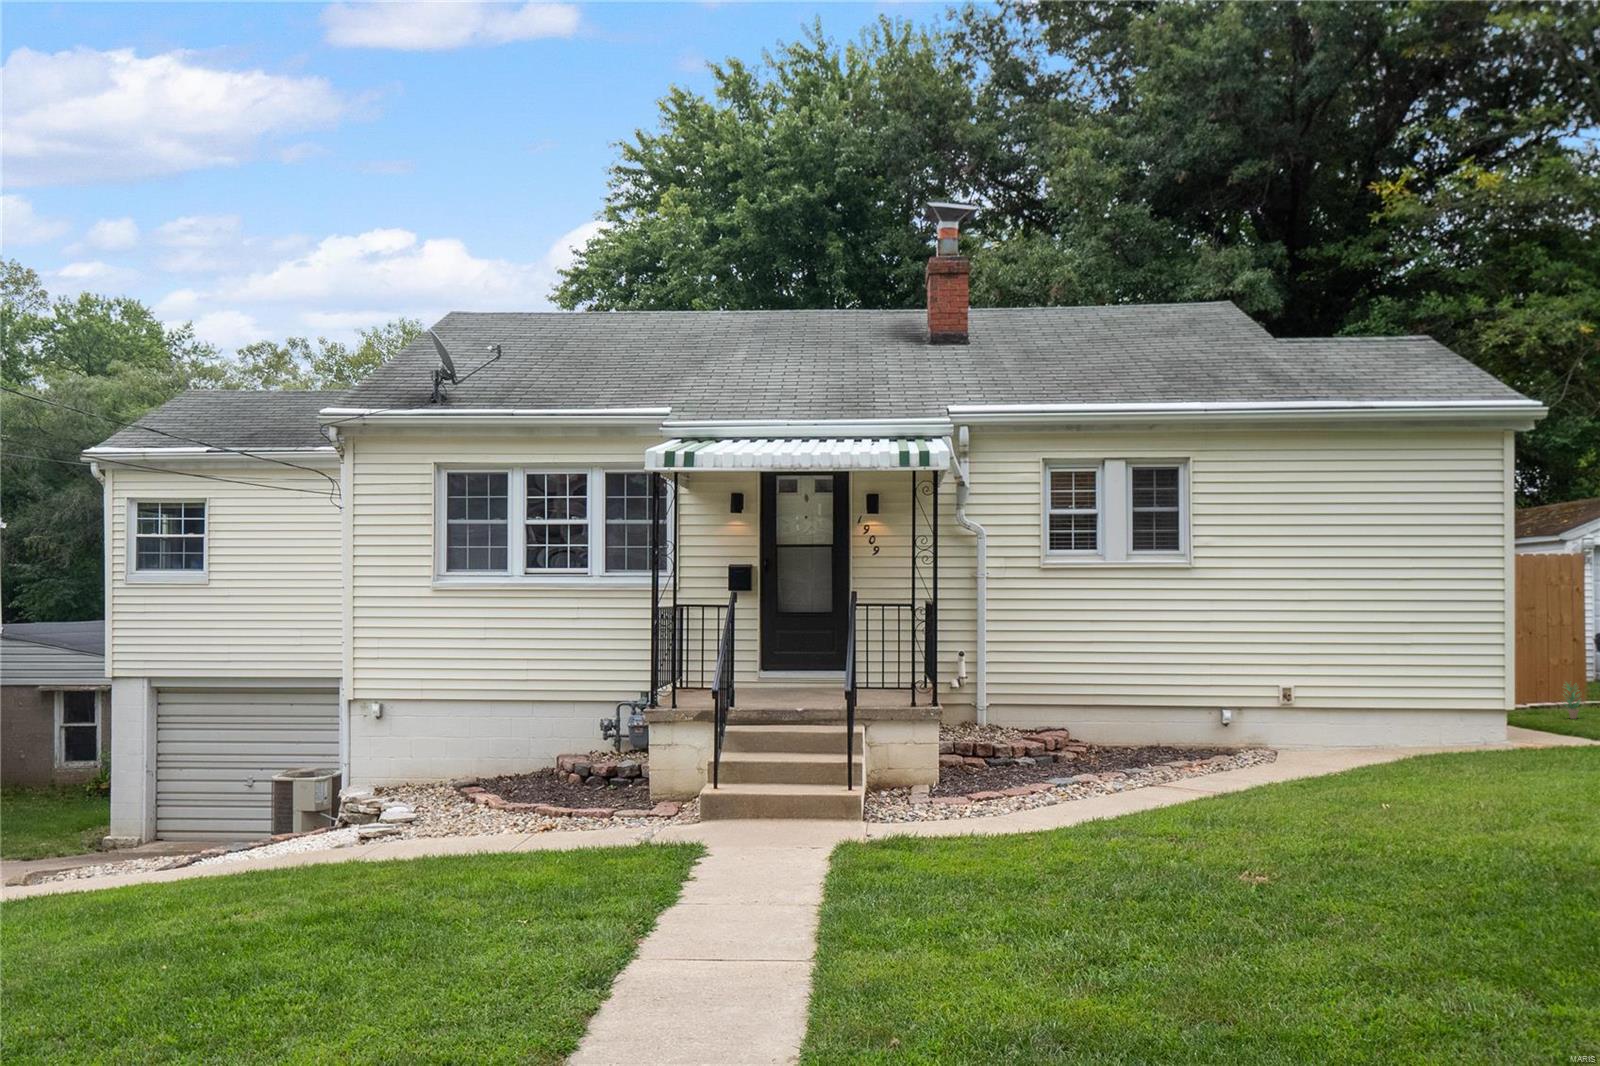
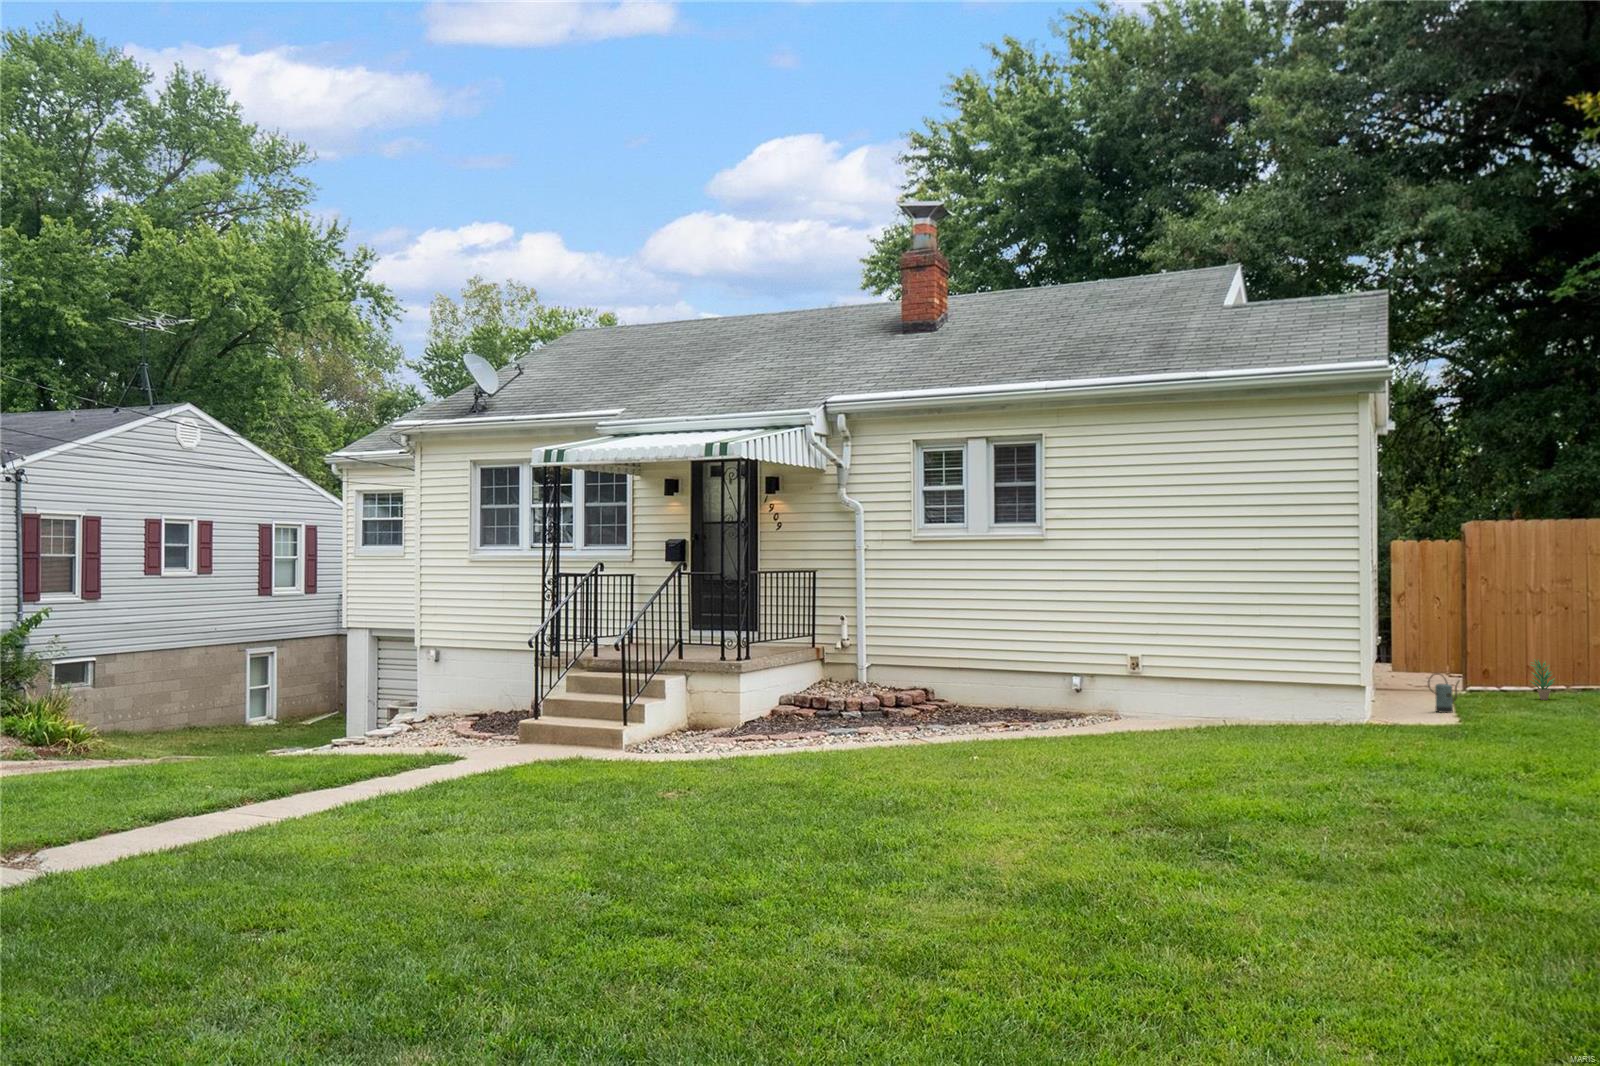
watering can: none [1526,696,1546,733] -> present [1428,673,1459,713]

